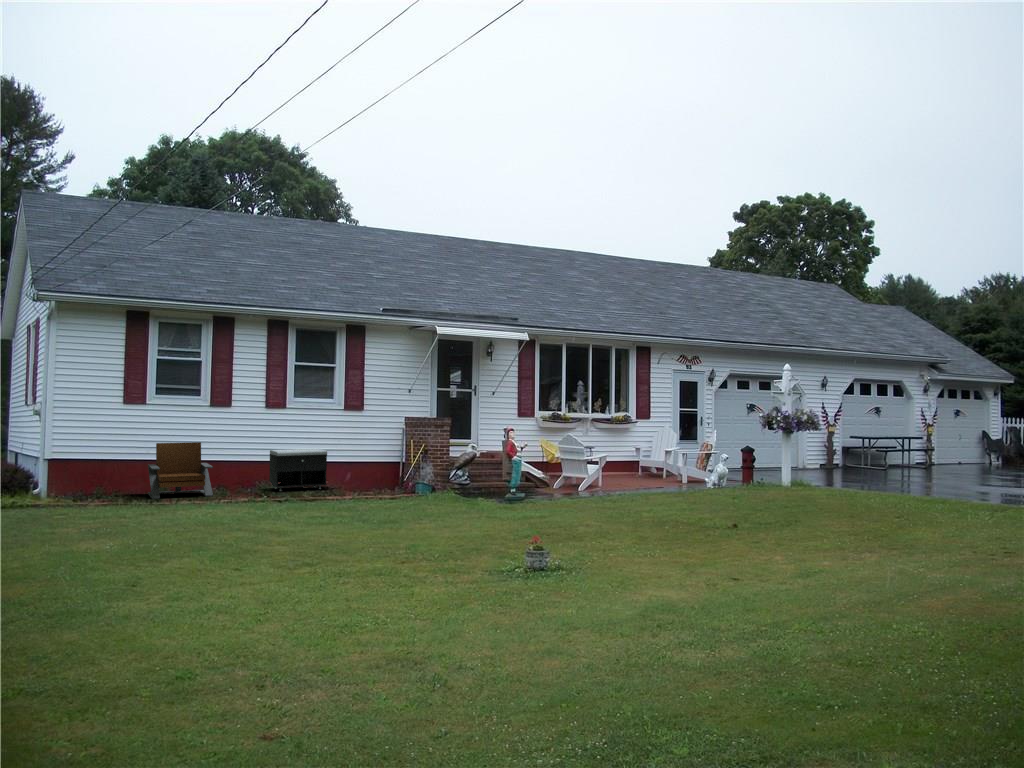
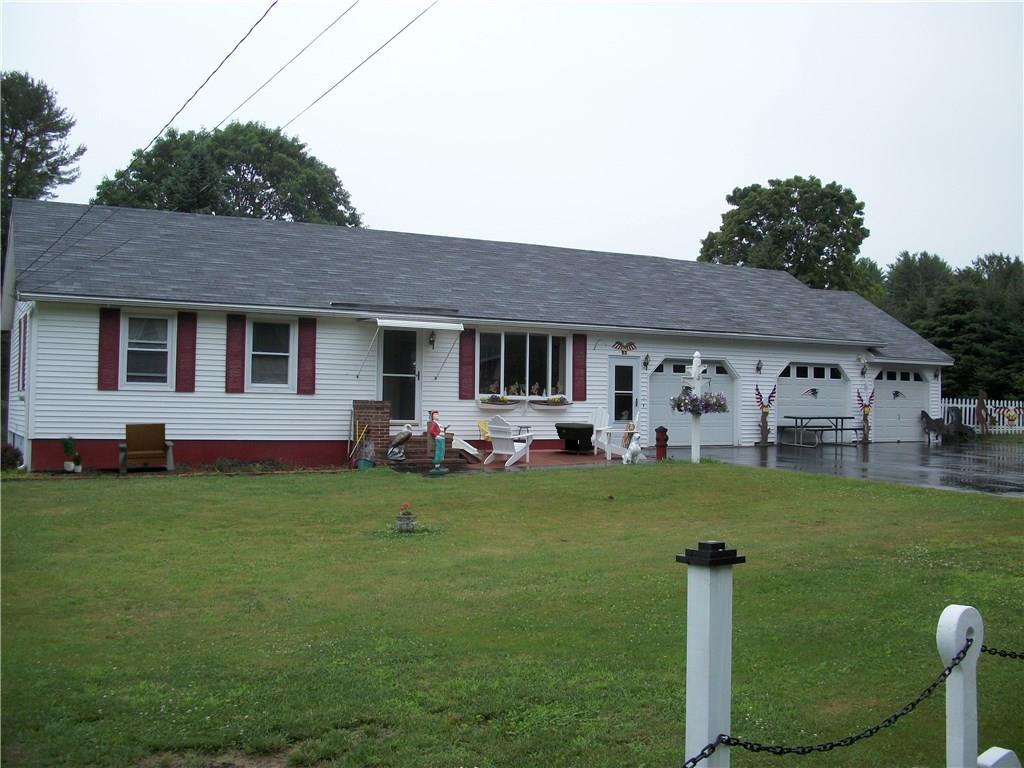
storage bench: present [269,449,327,491] -> present [555,423,594,455]
potted plant: none [81,454,112,498] -> present [61,437,83,472]

